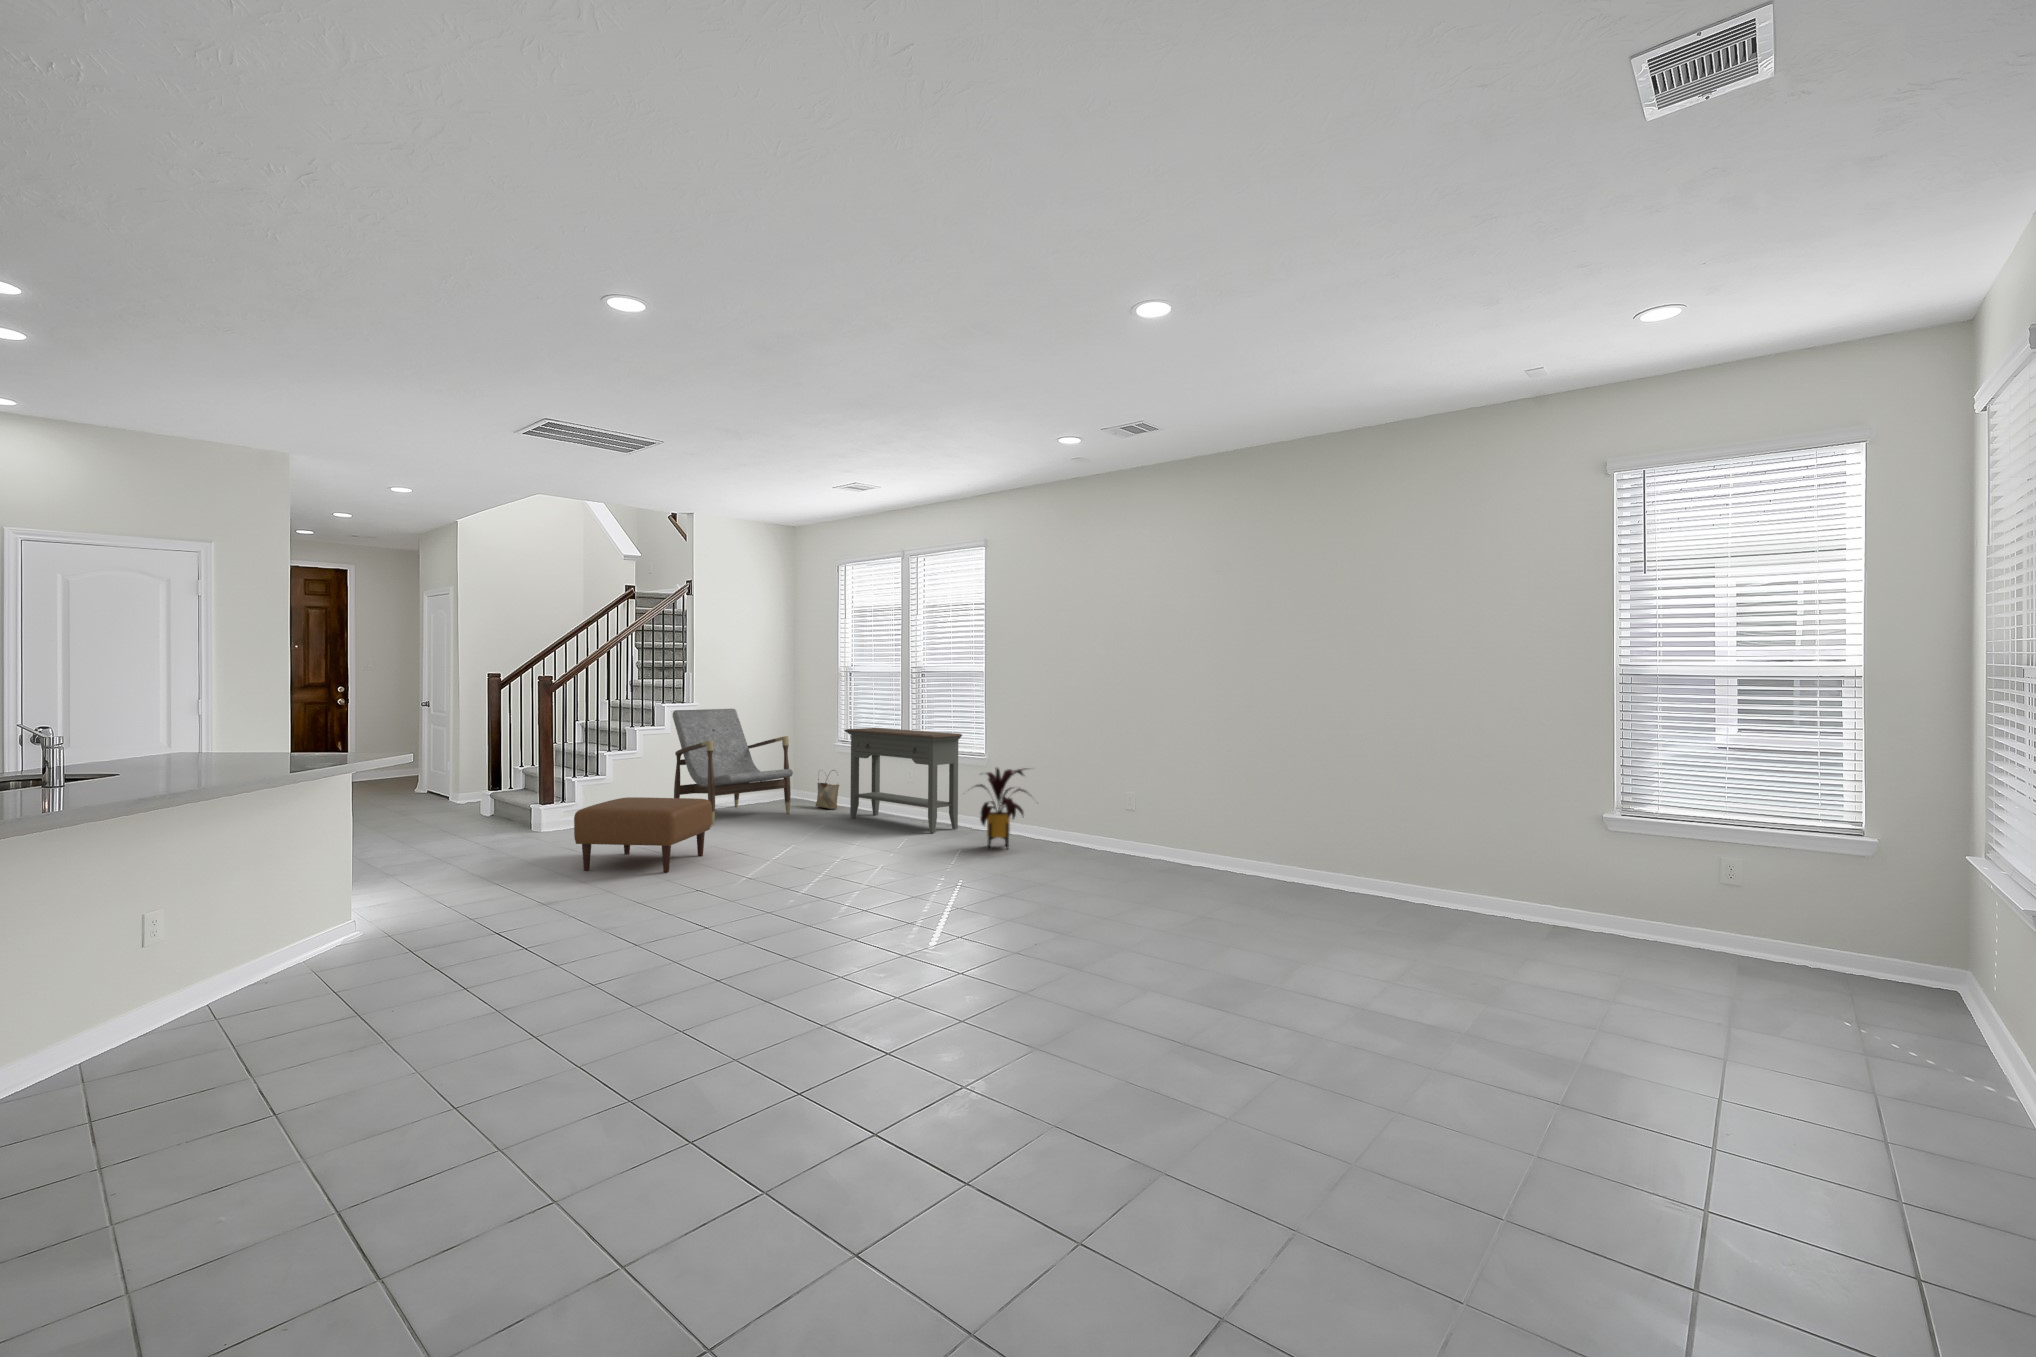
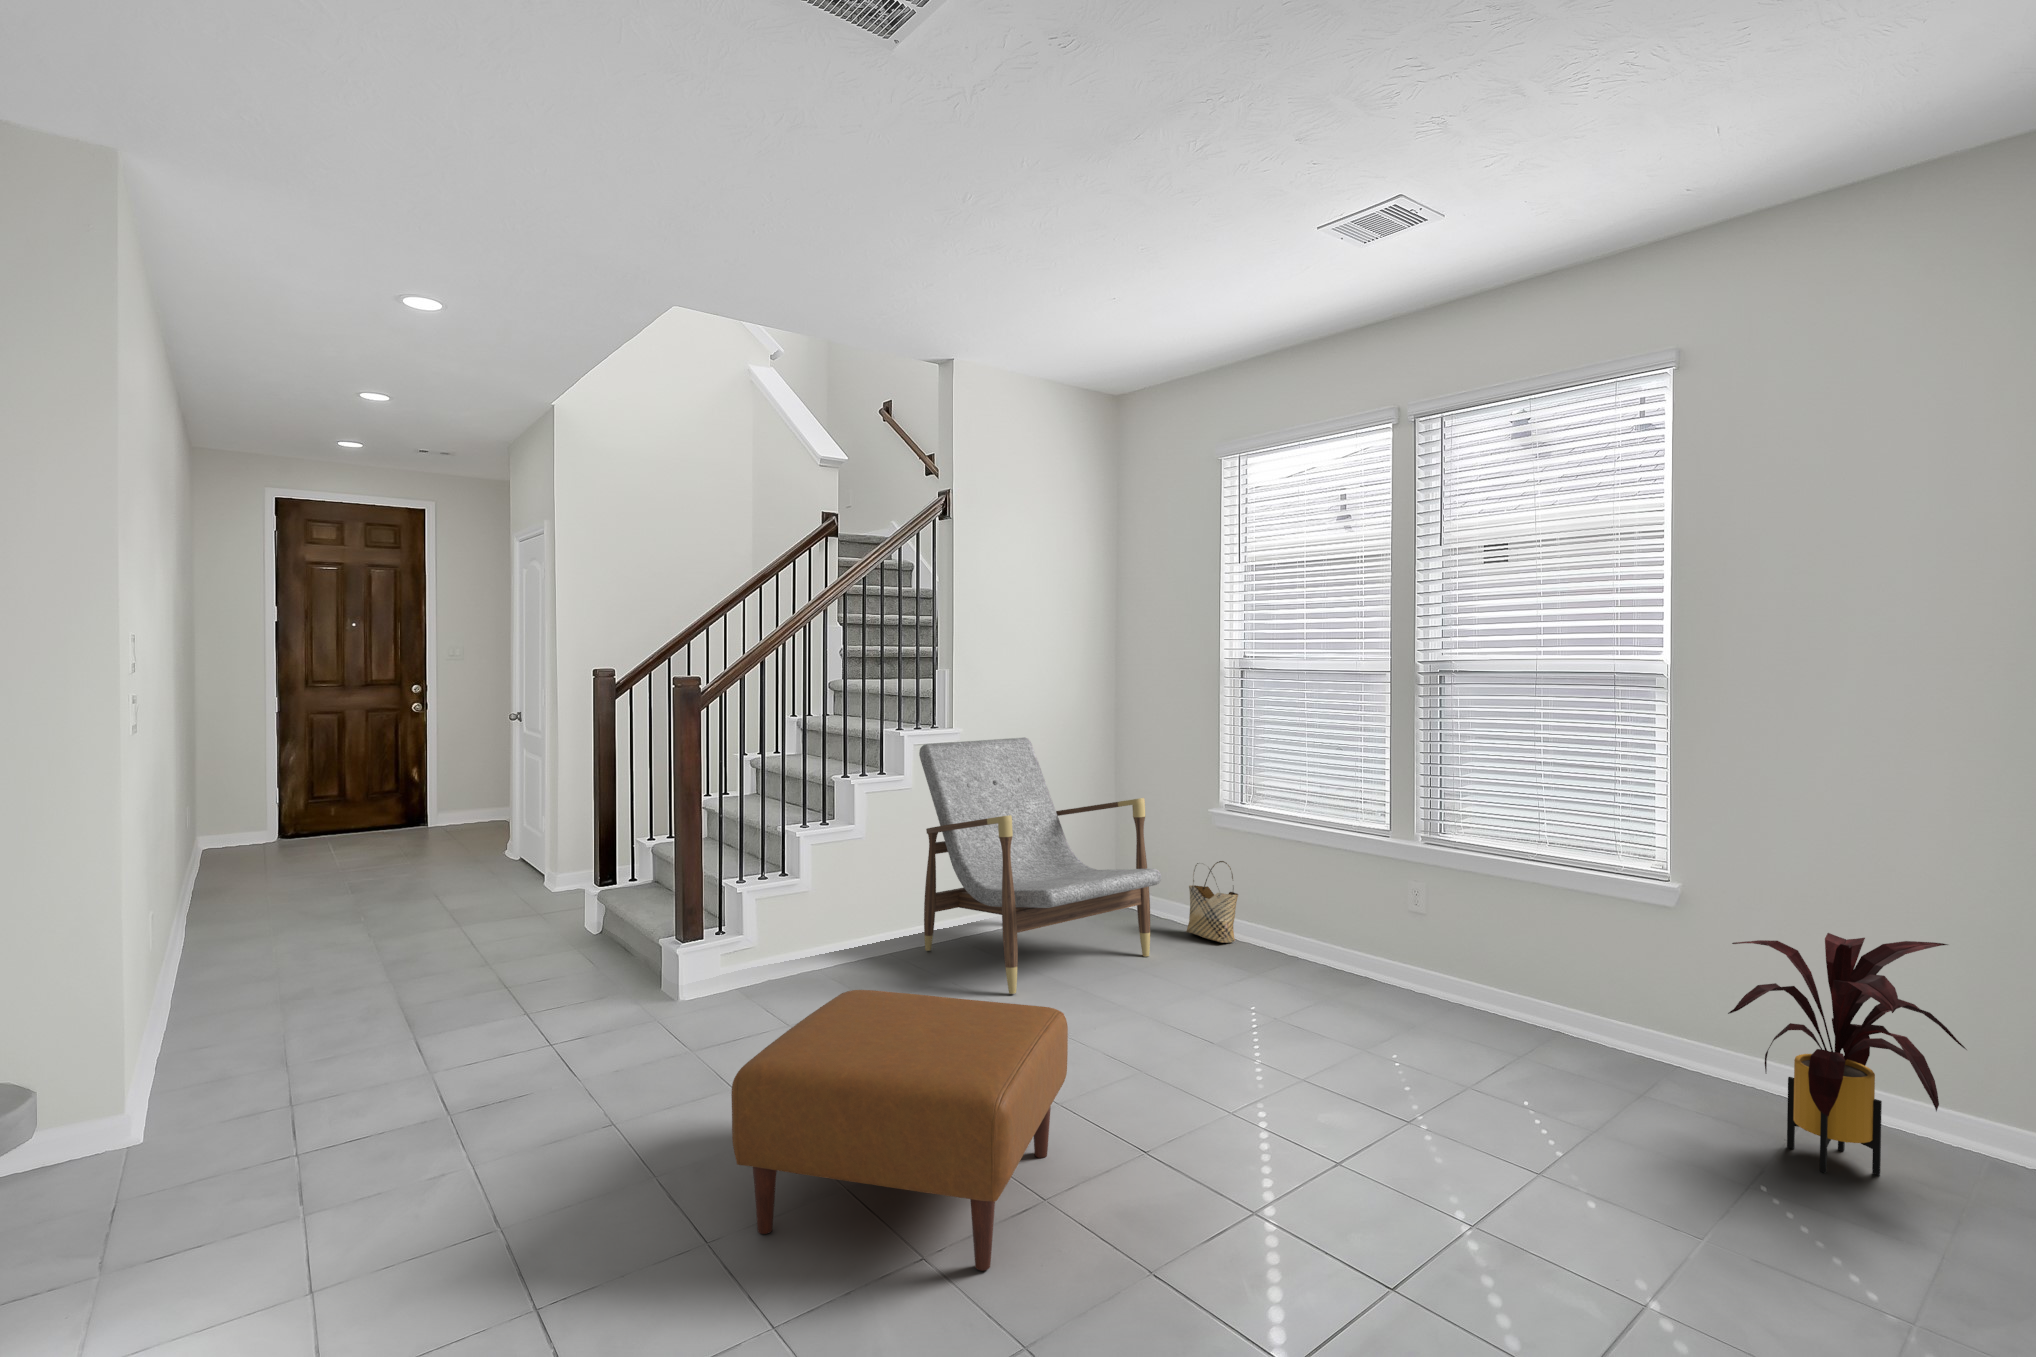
console table: present [844,728,962,833] -> none [1276,784,1605,1062]

